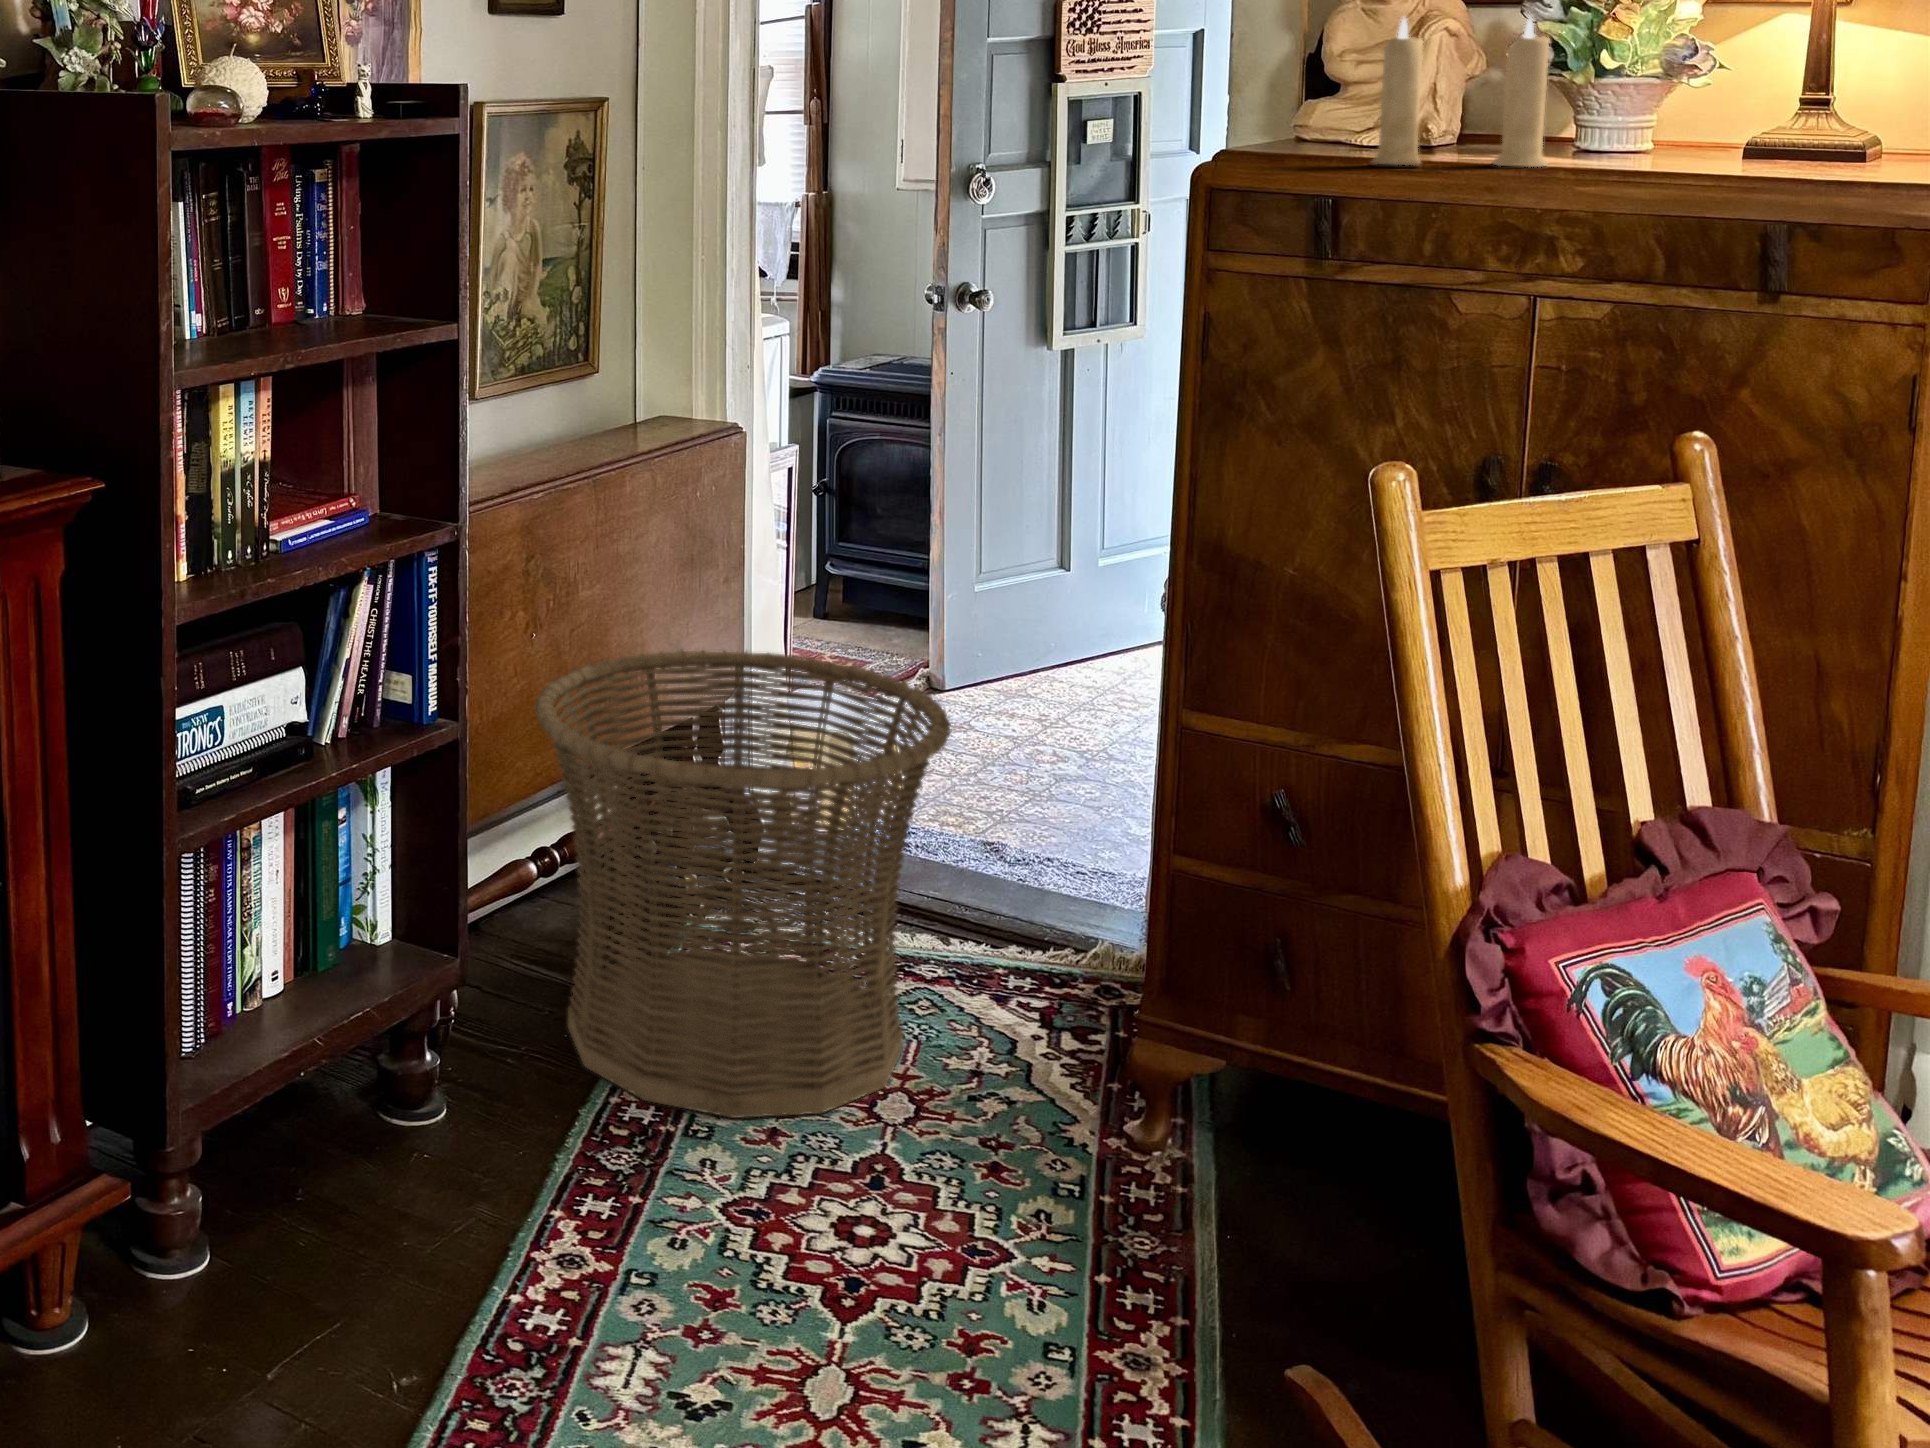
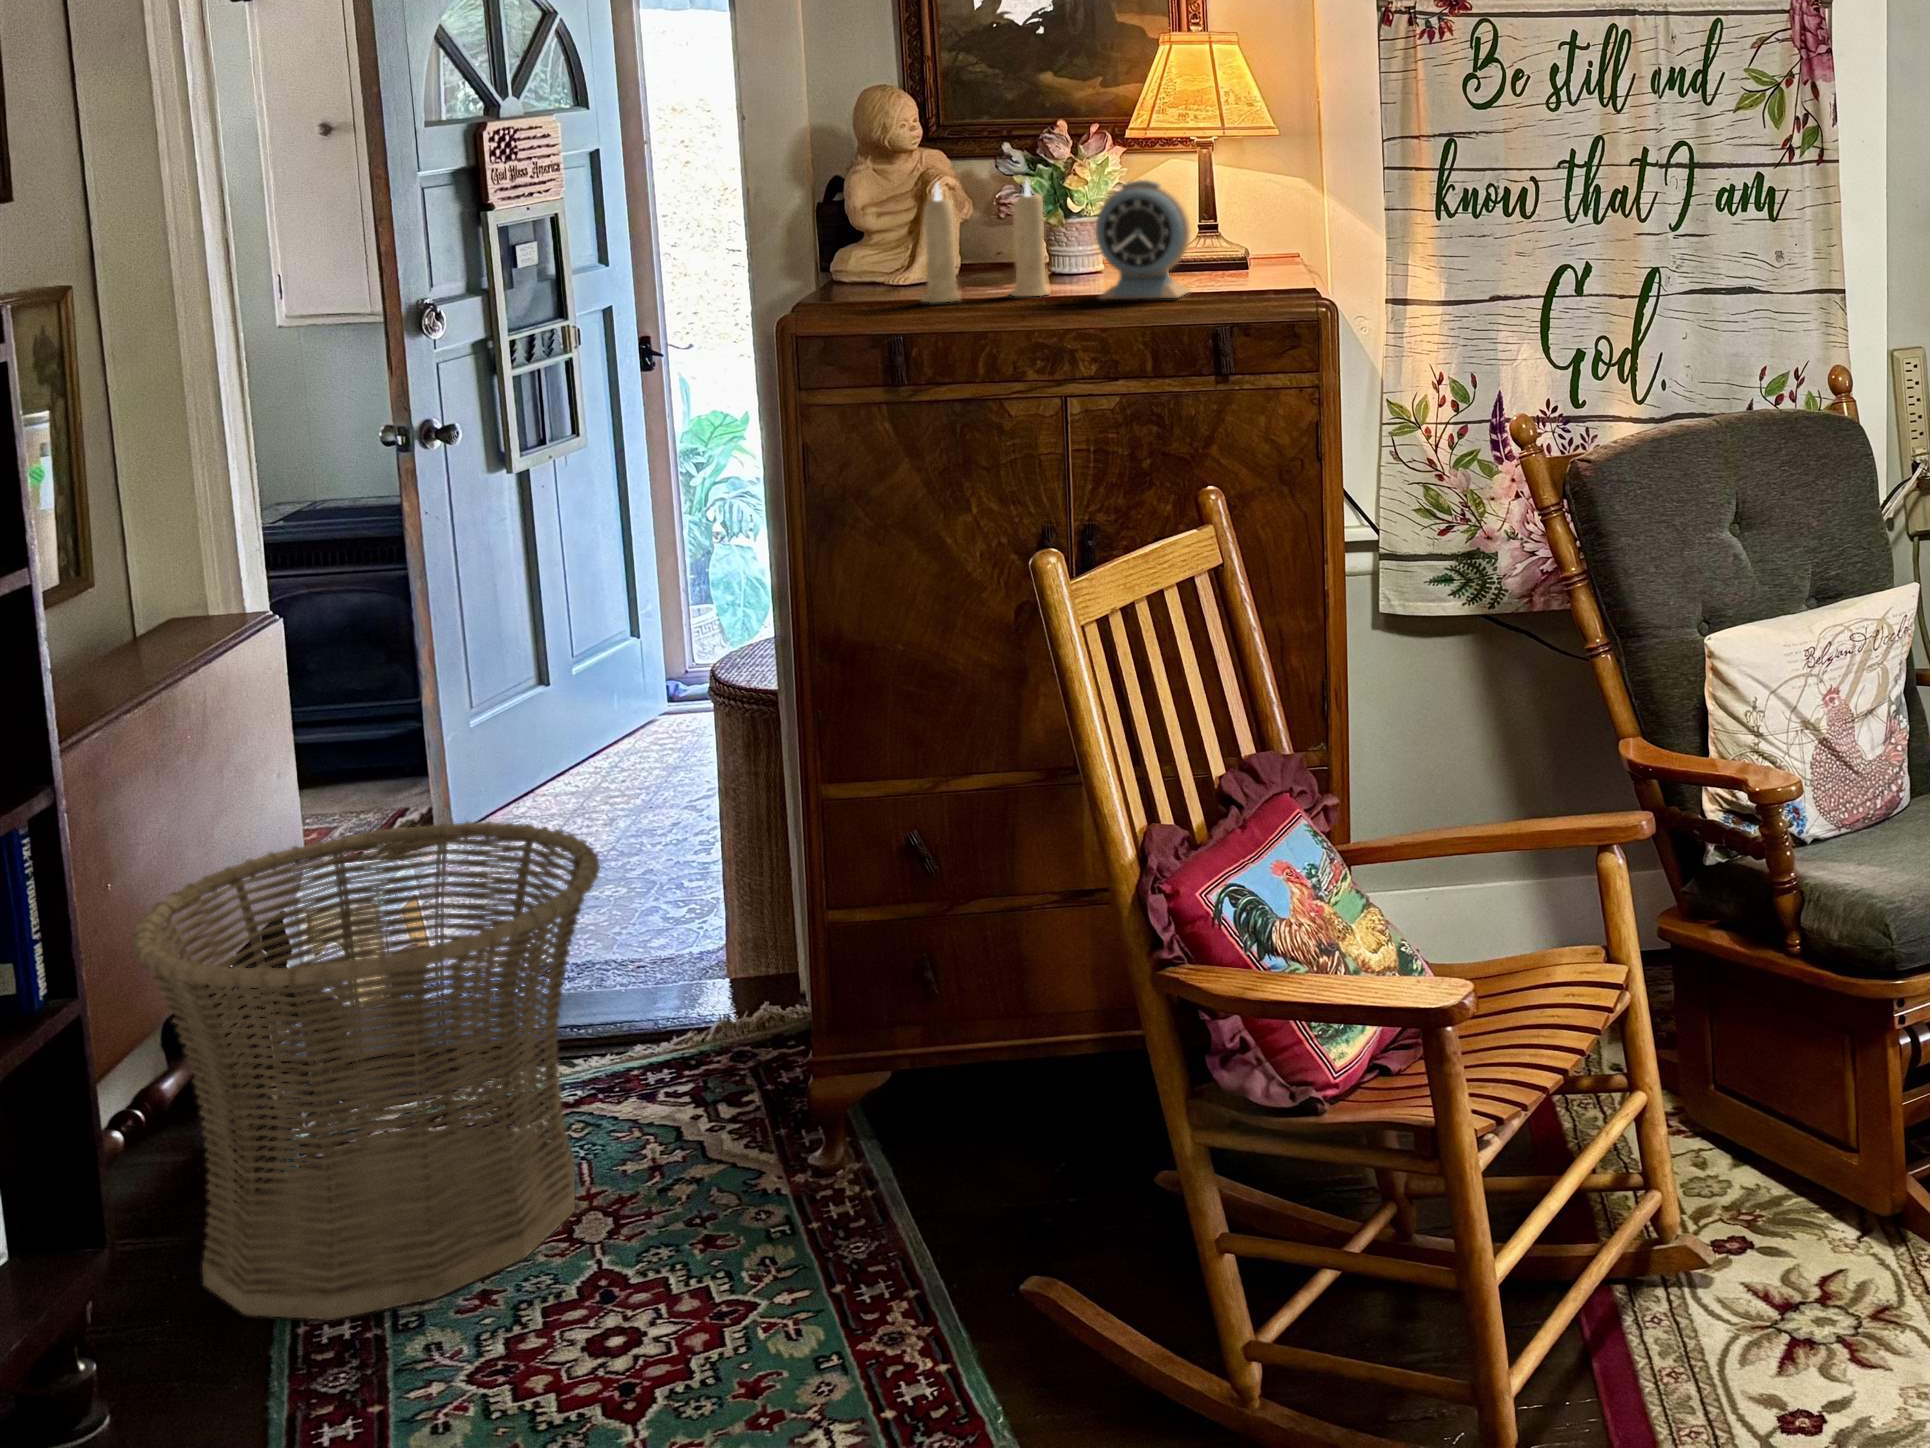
alarm clock: none [1602,19,1755,179] -> present [1096,180,1190,299]

